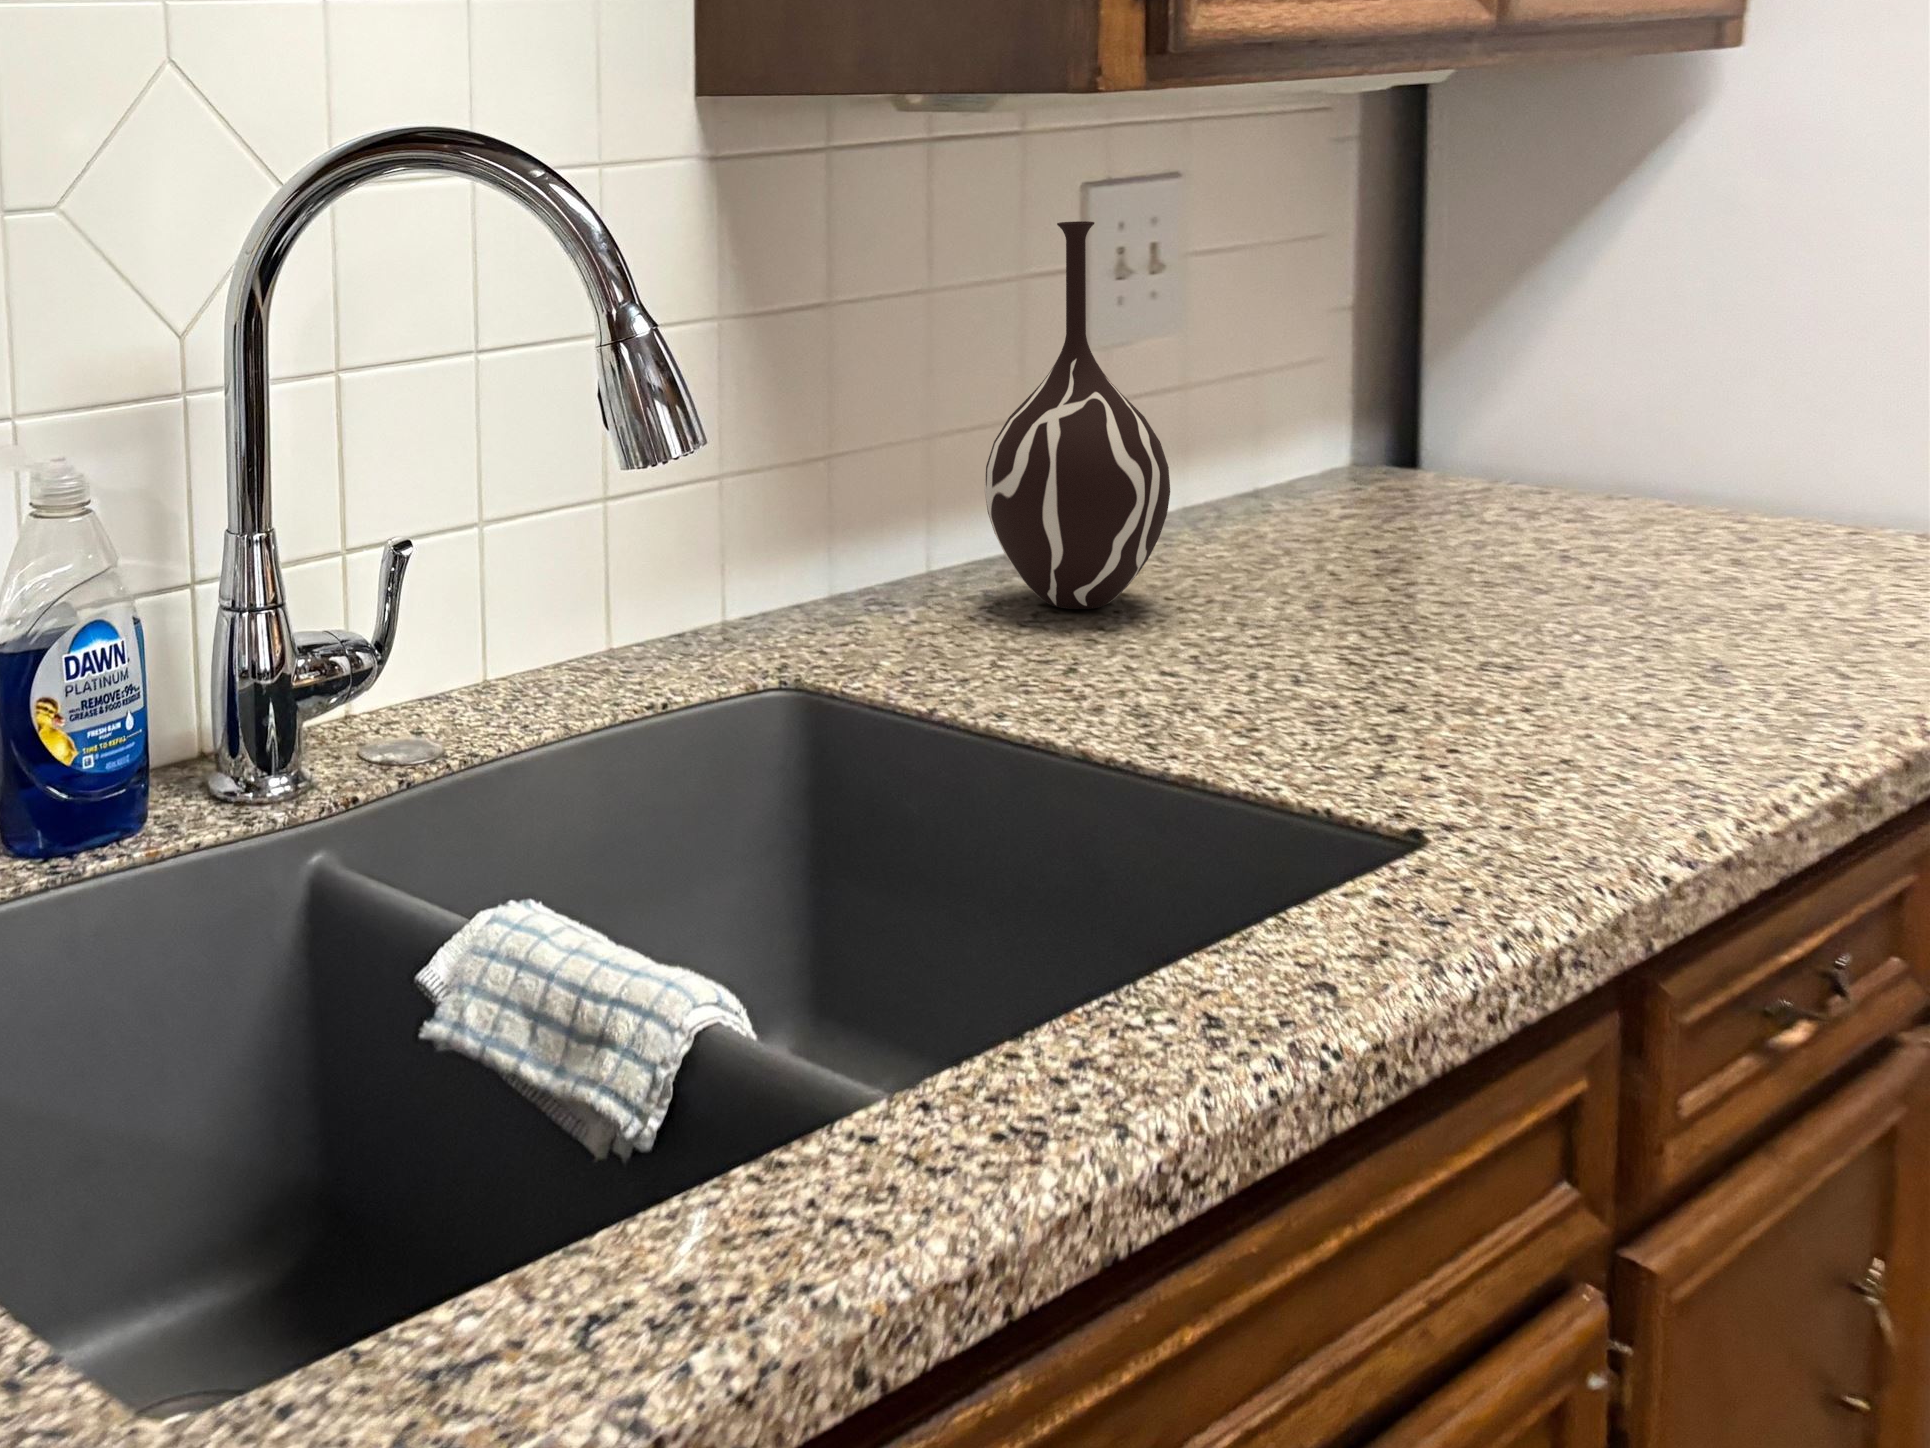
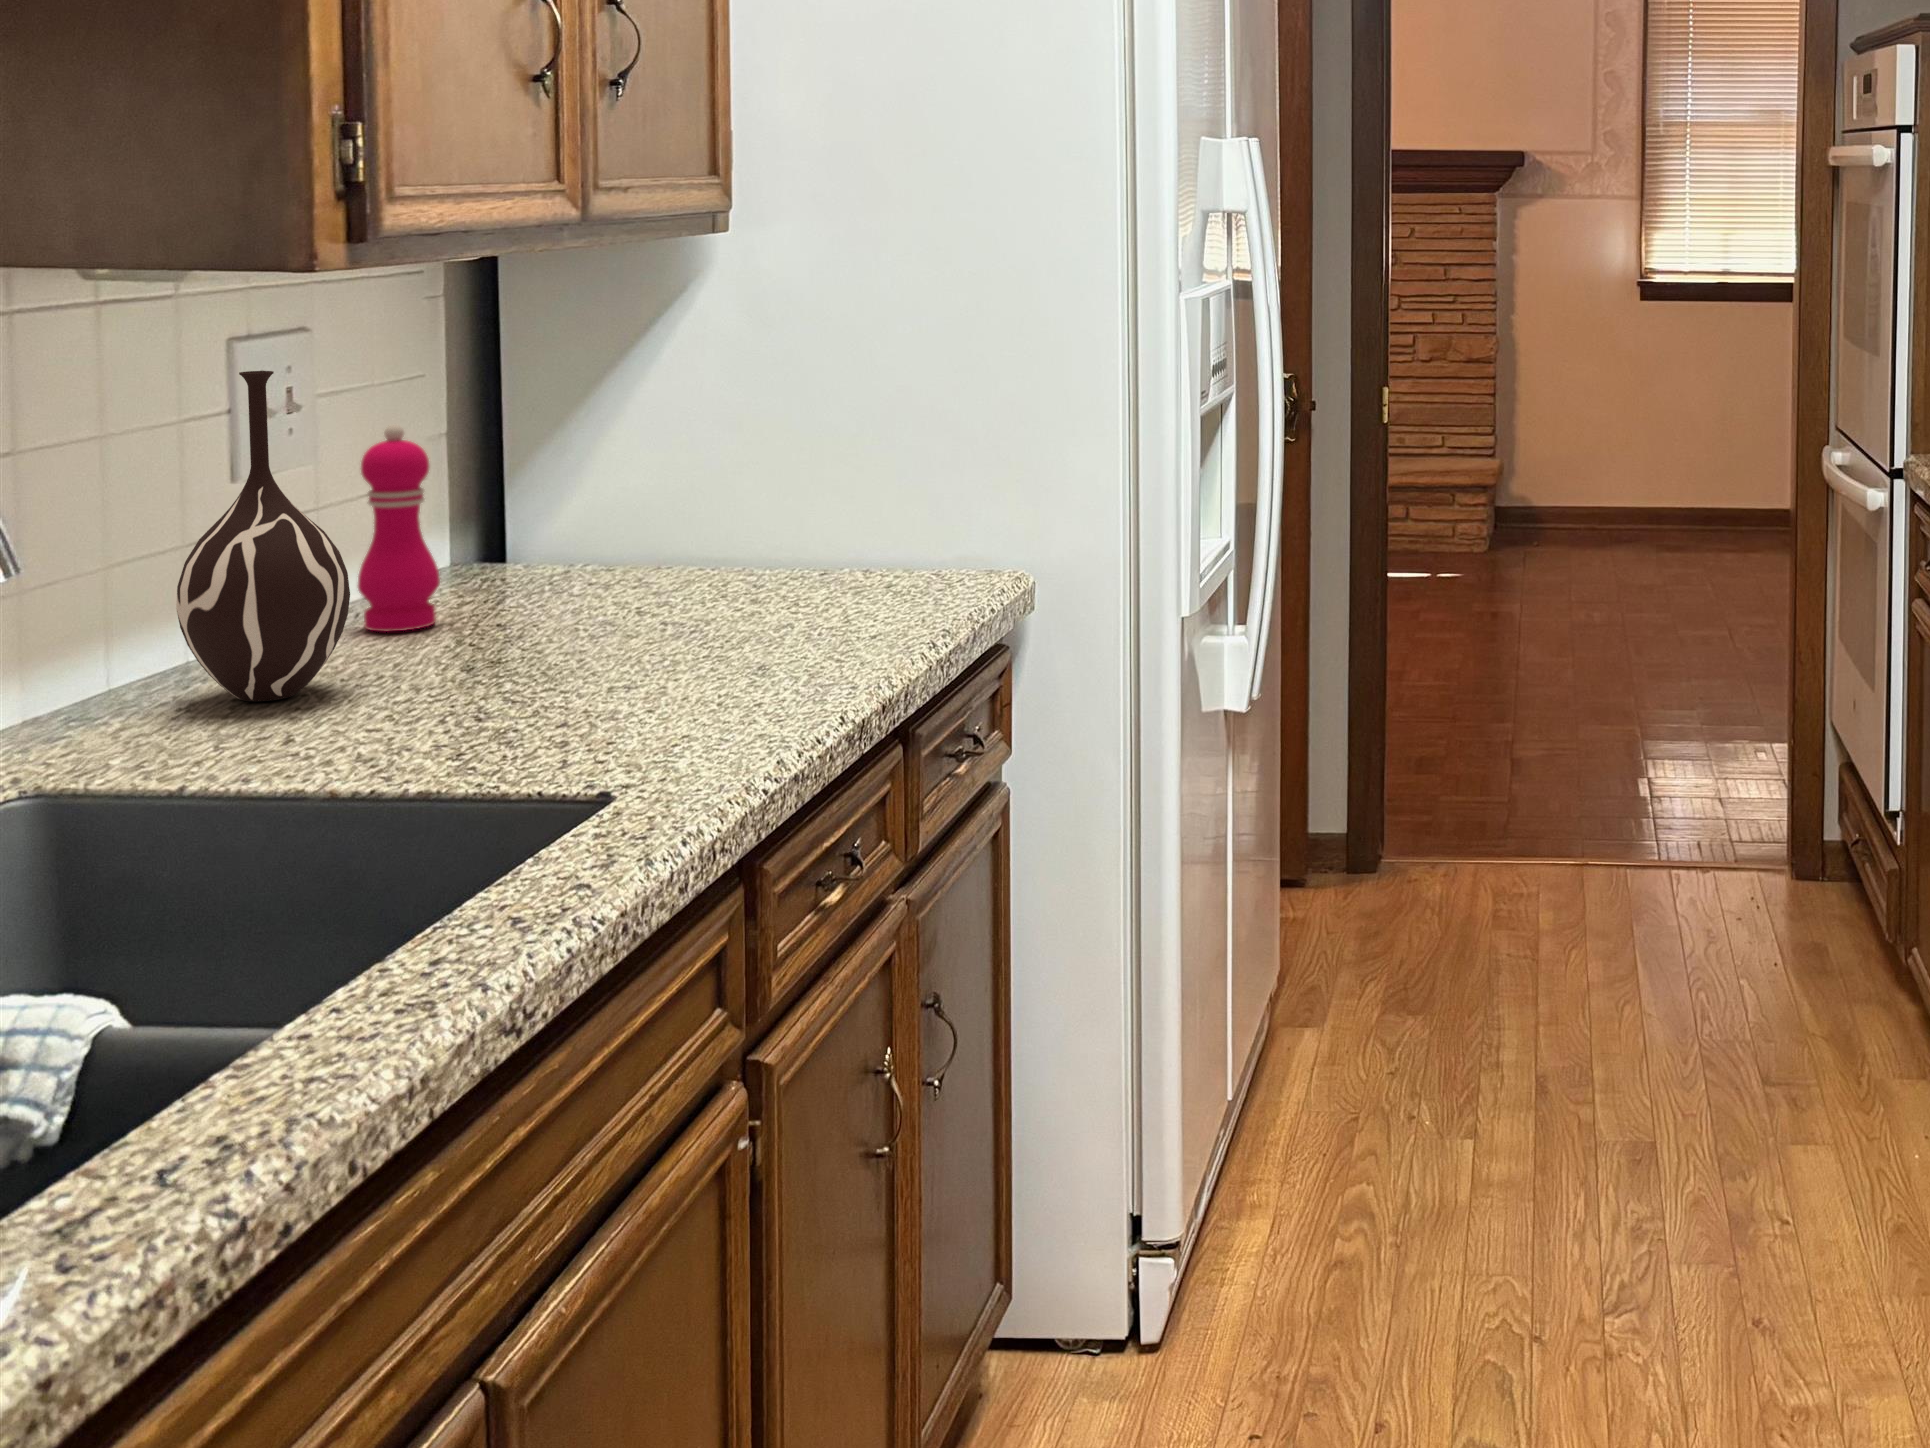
pepper mill: none [1210,291,1305,540] -> present [358,424,440,632]

